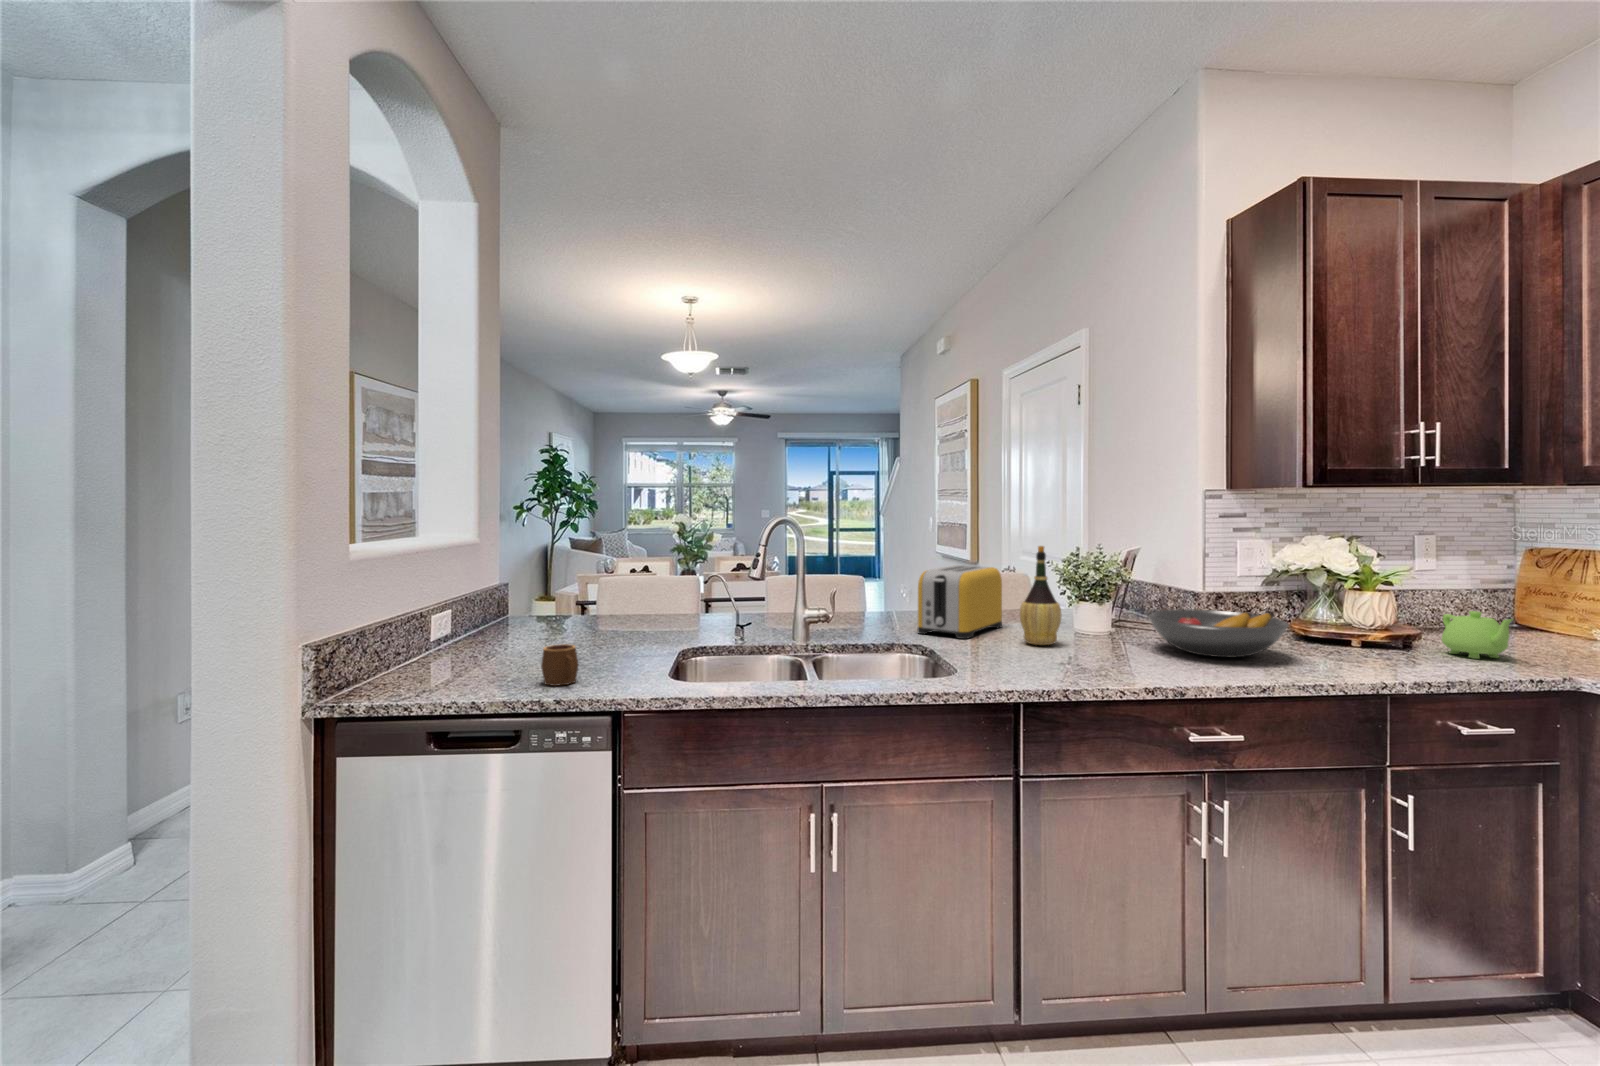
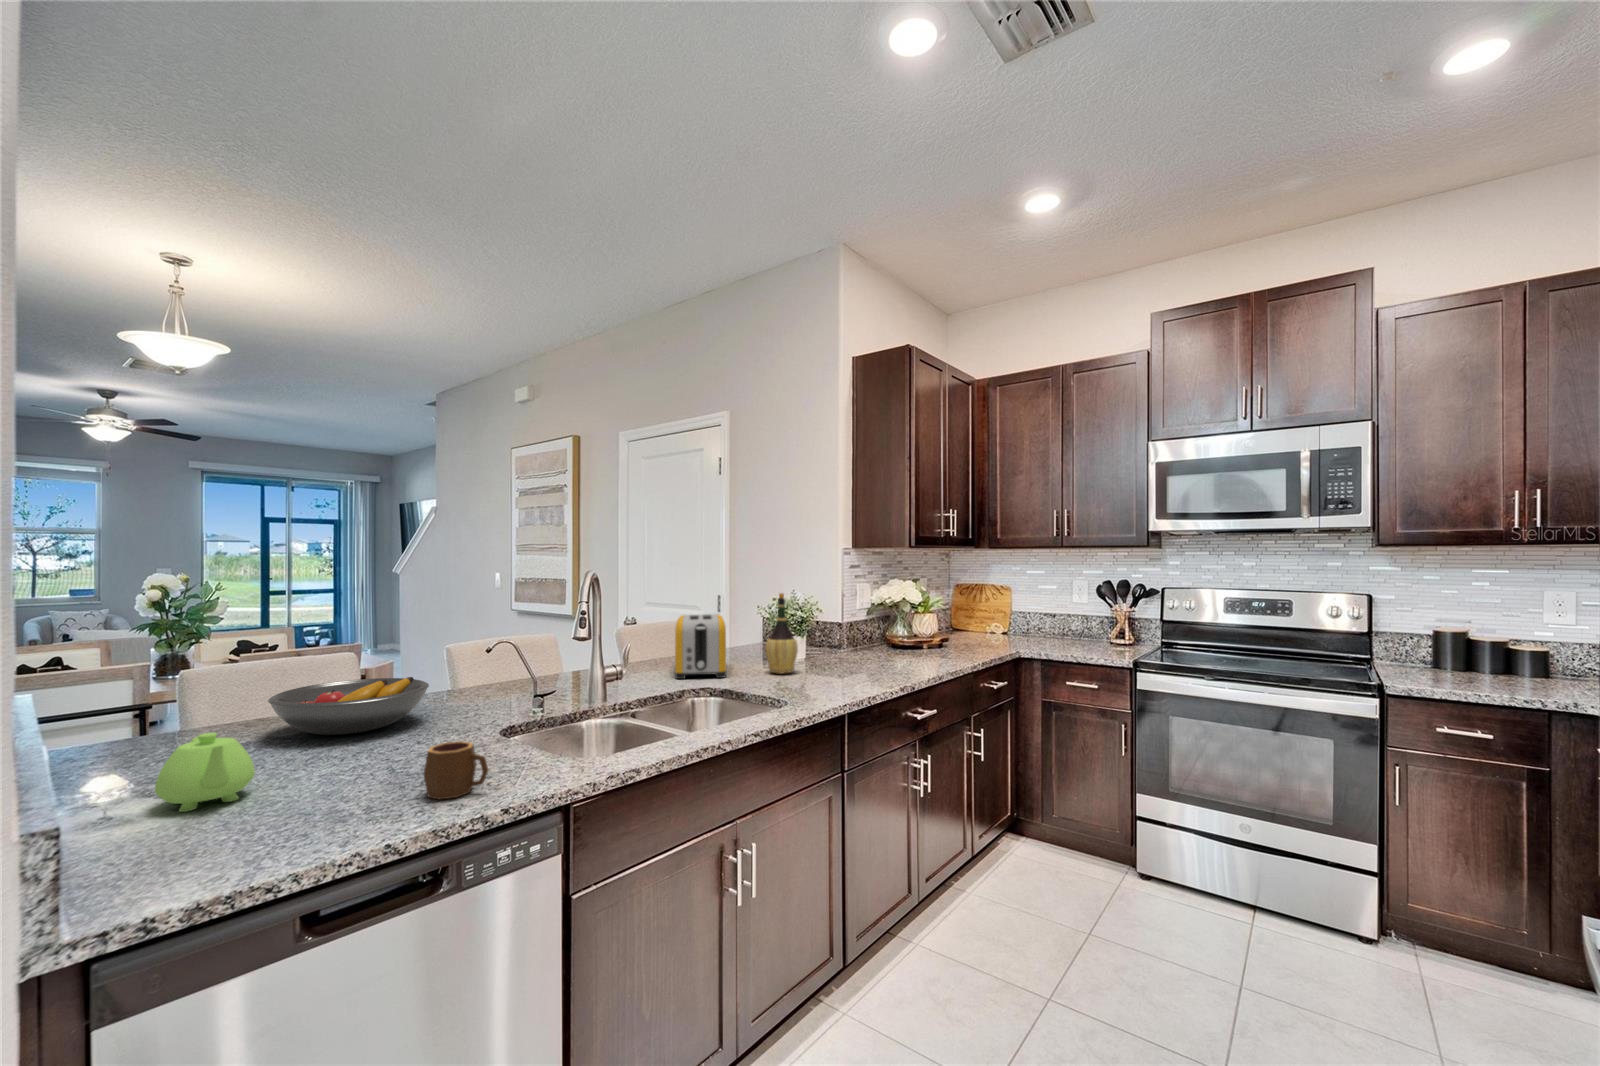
fruit bowl: present [1149,609,1288,657] -> present [268,677,429,735]
teapot: present [1442,611,1513,659] -> present [155,733,255,812]

